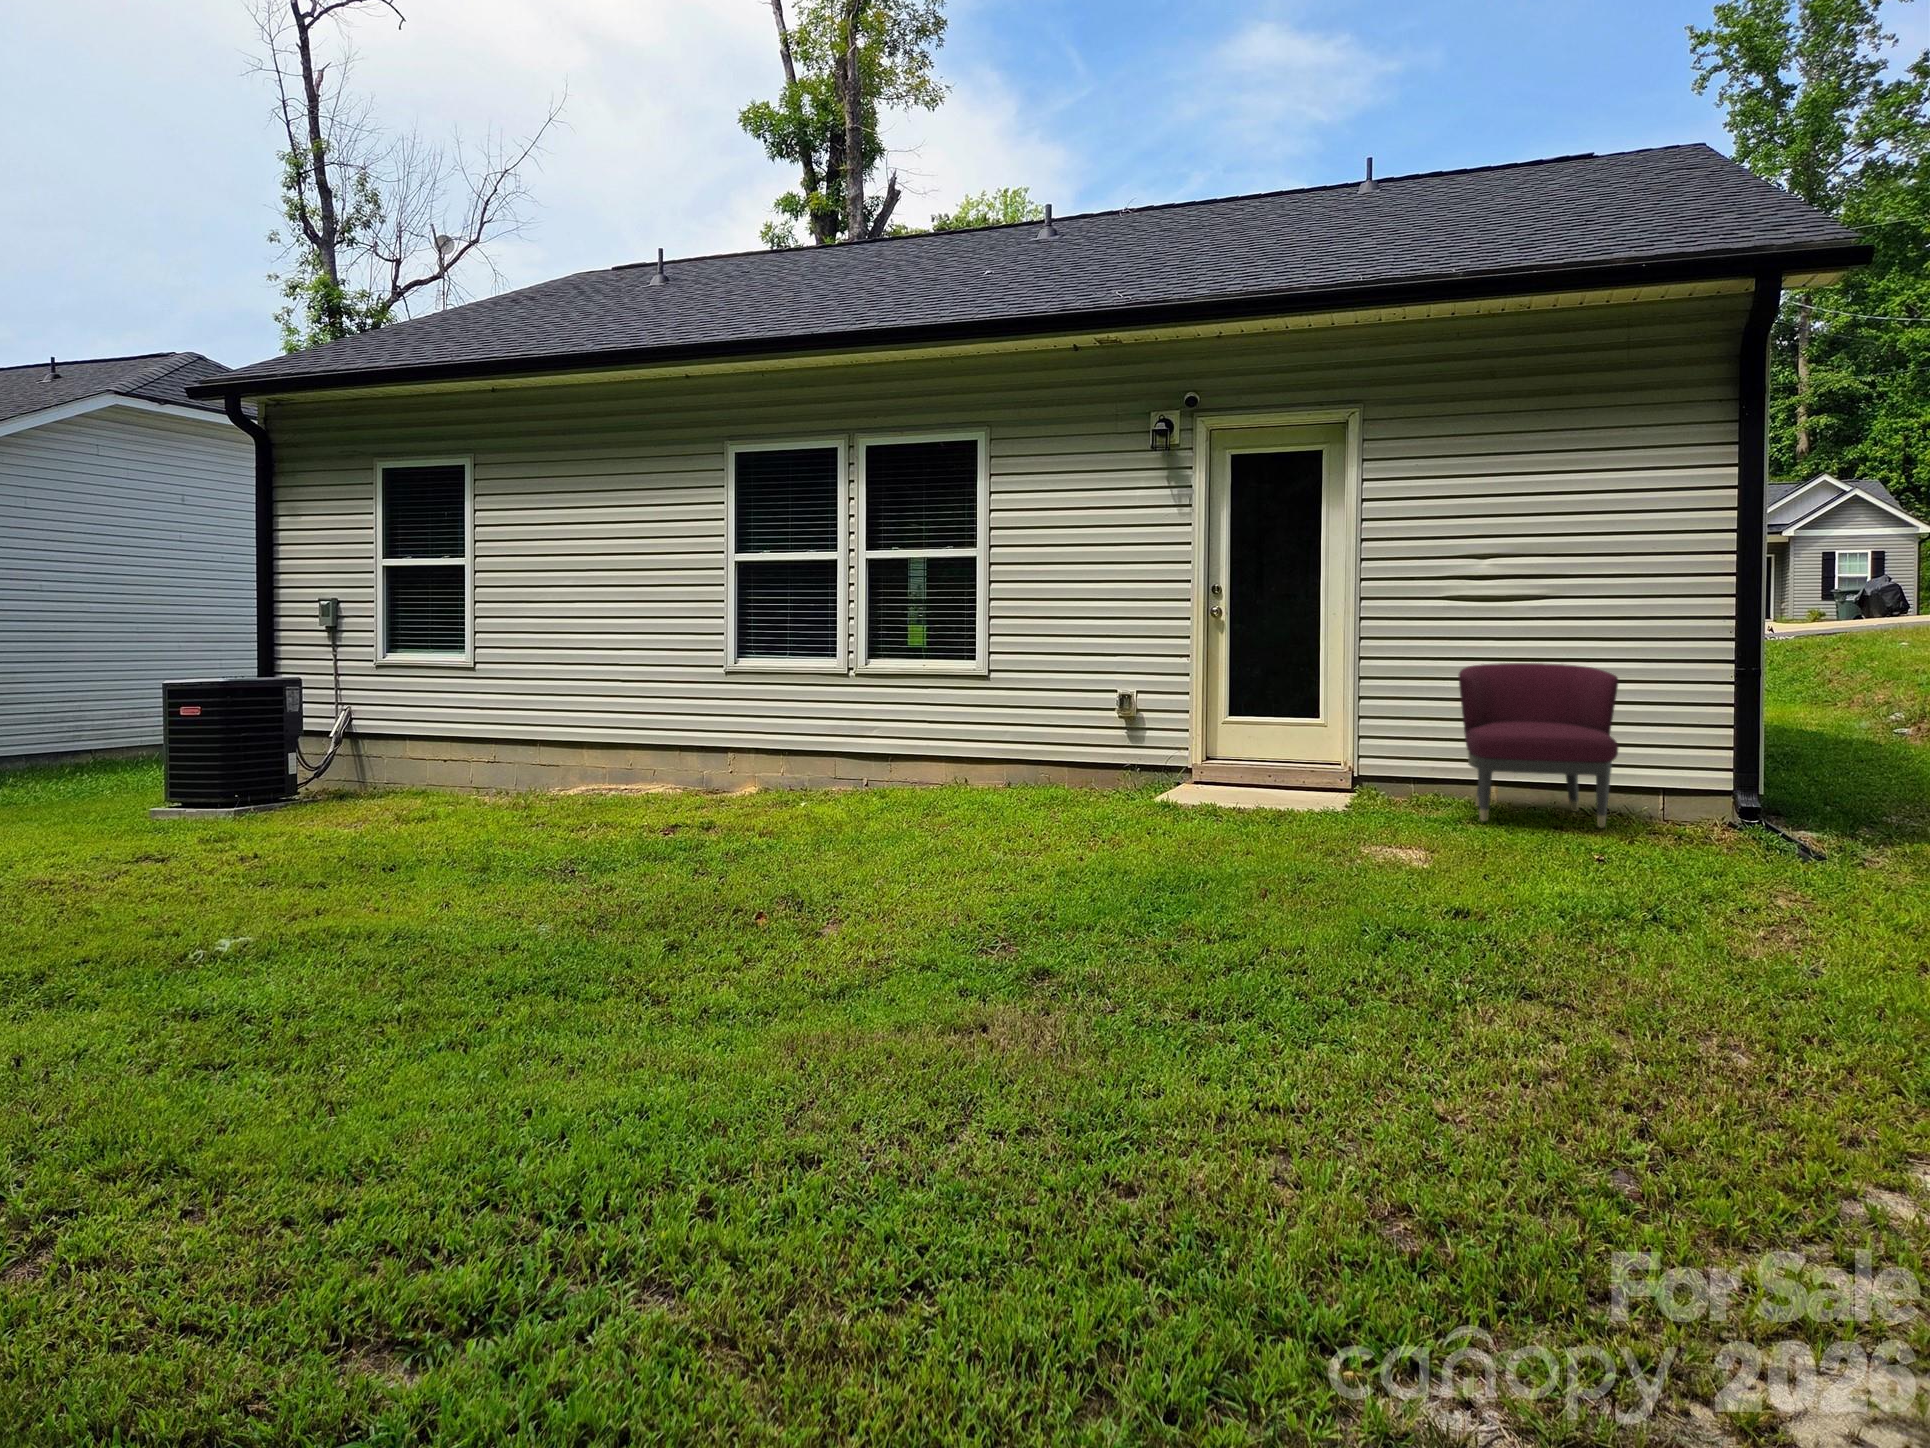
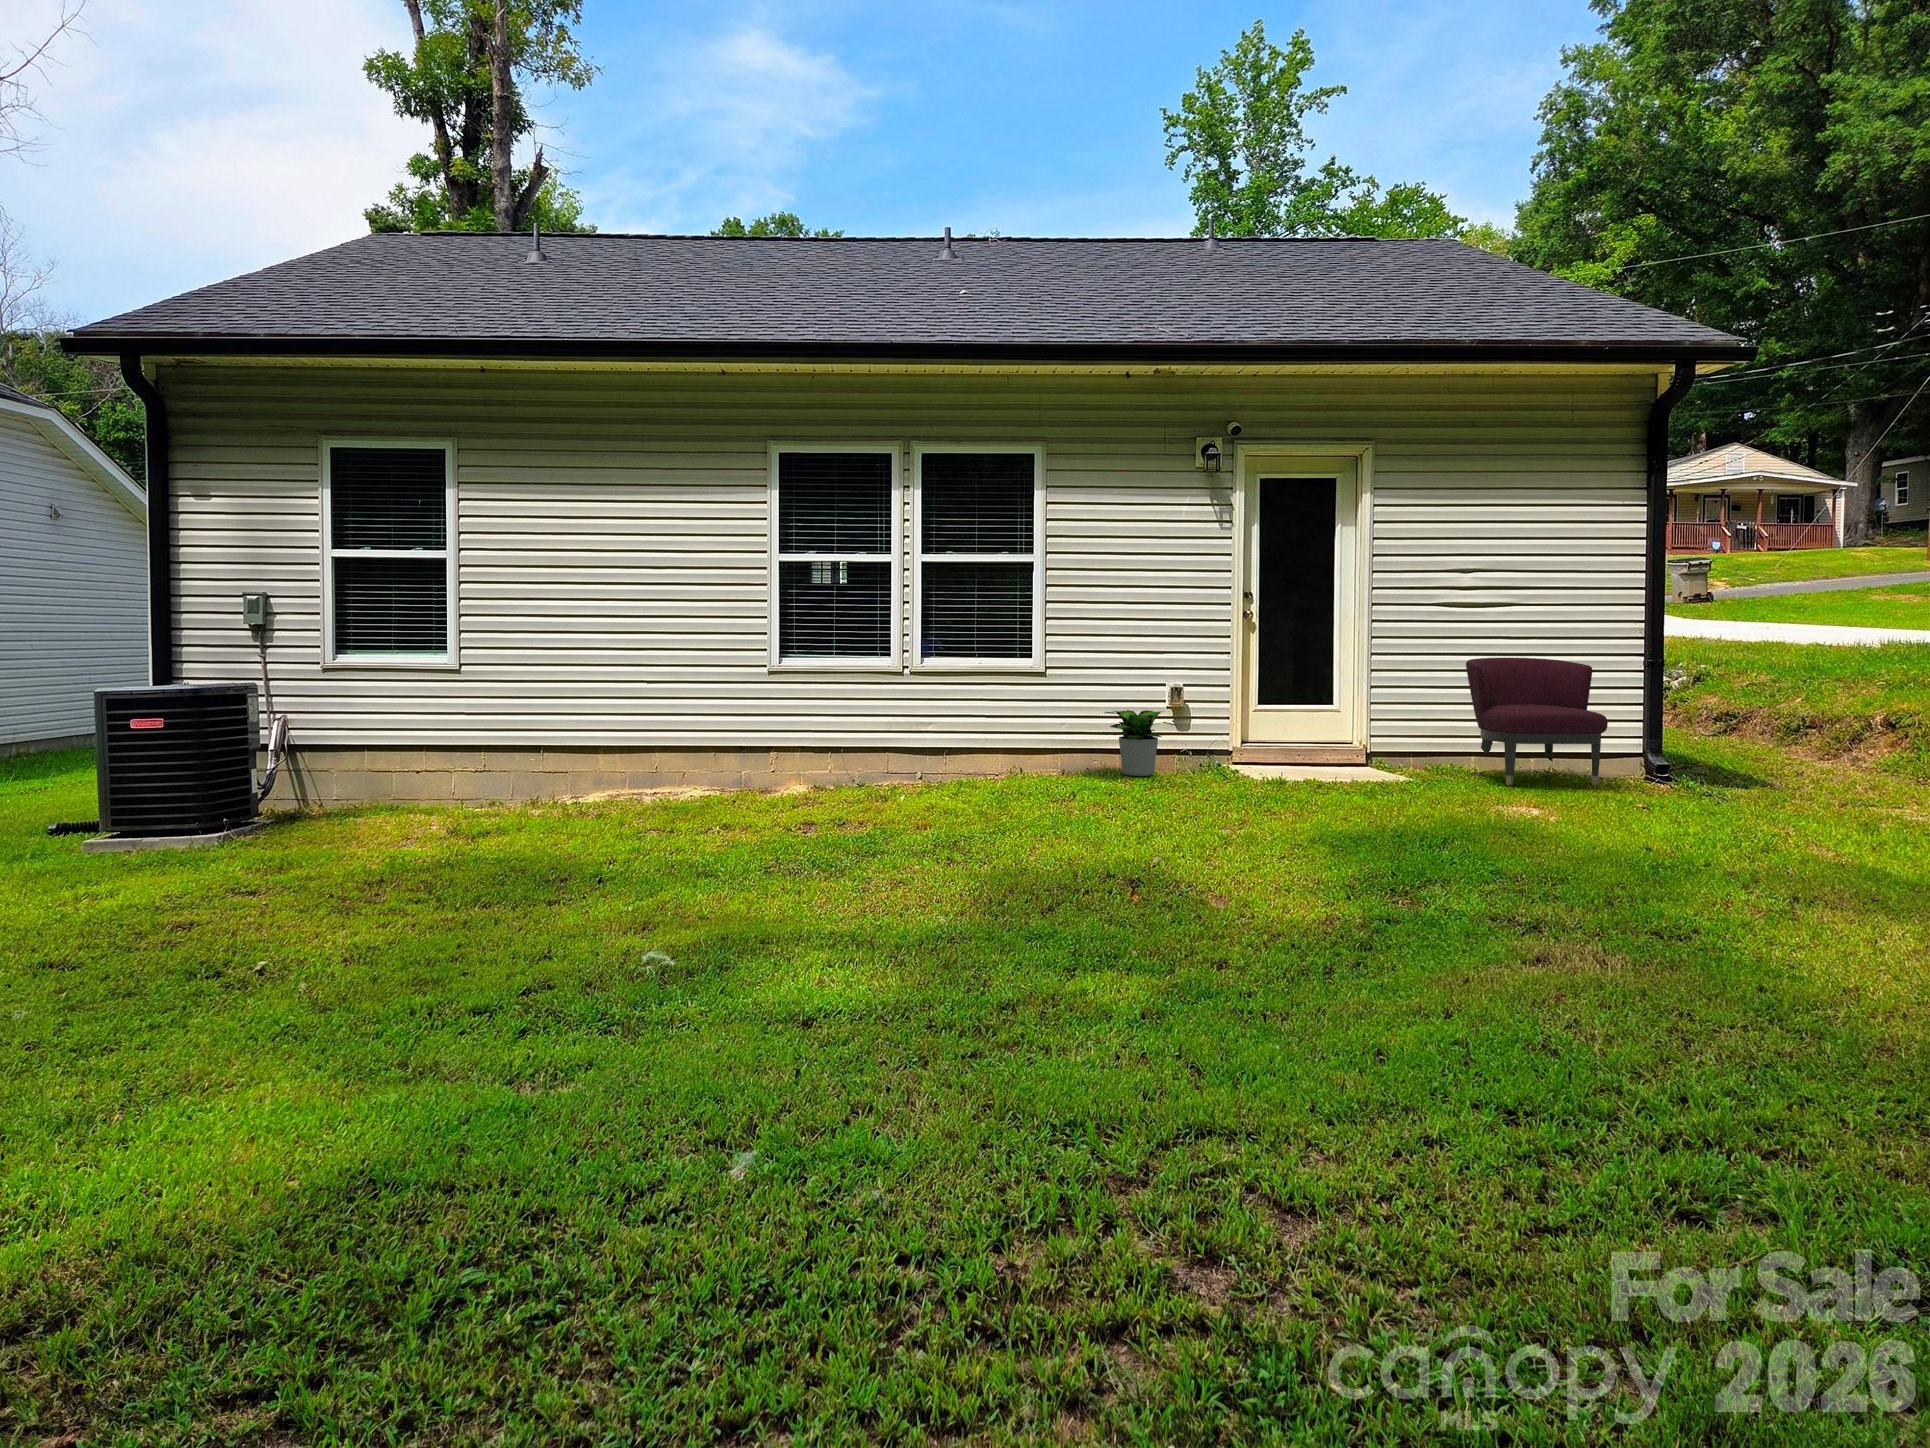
potted plant: none [1026,717,1109,790] -> present [1105,710,1176,776]

